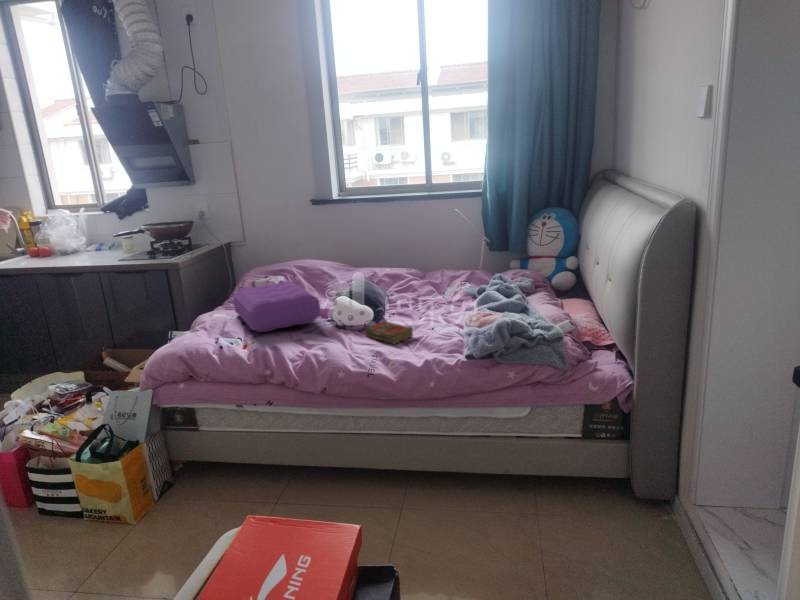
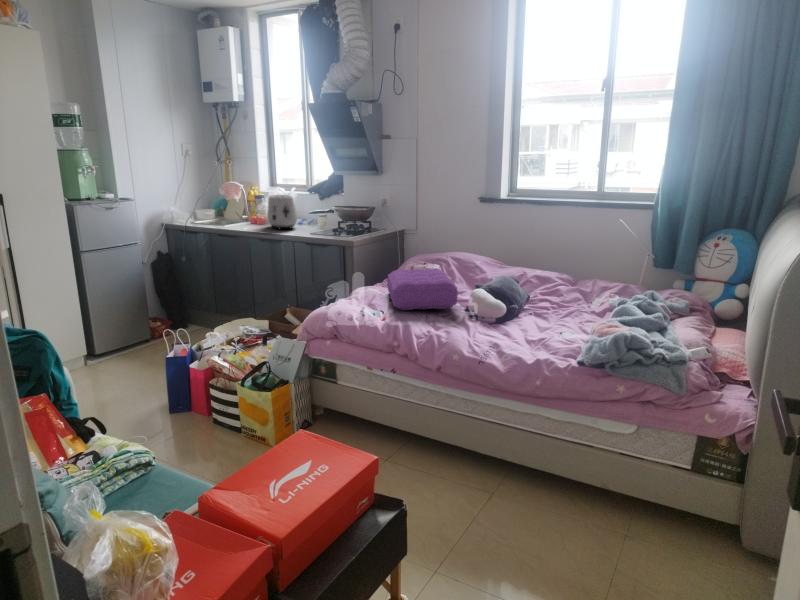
toaster: none [54,217,97,259] -> present [267,195,297,229]
book: present [365,320,413,344] -> none [493,317,539,340]

